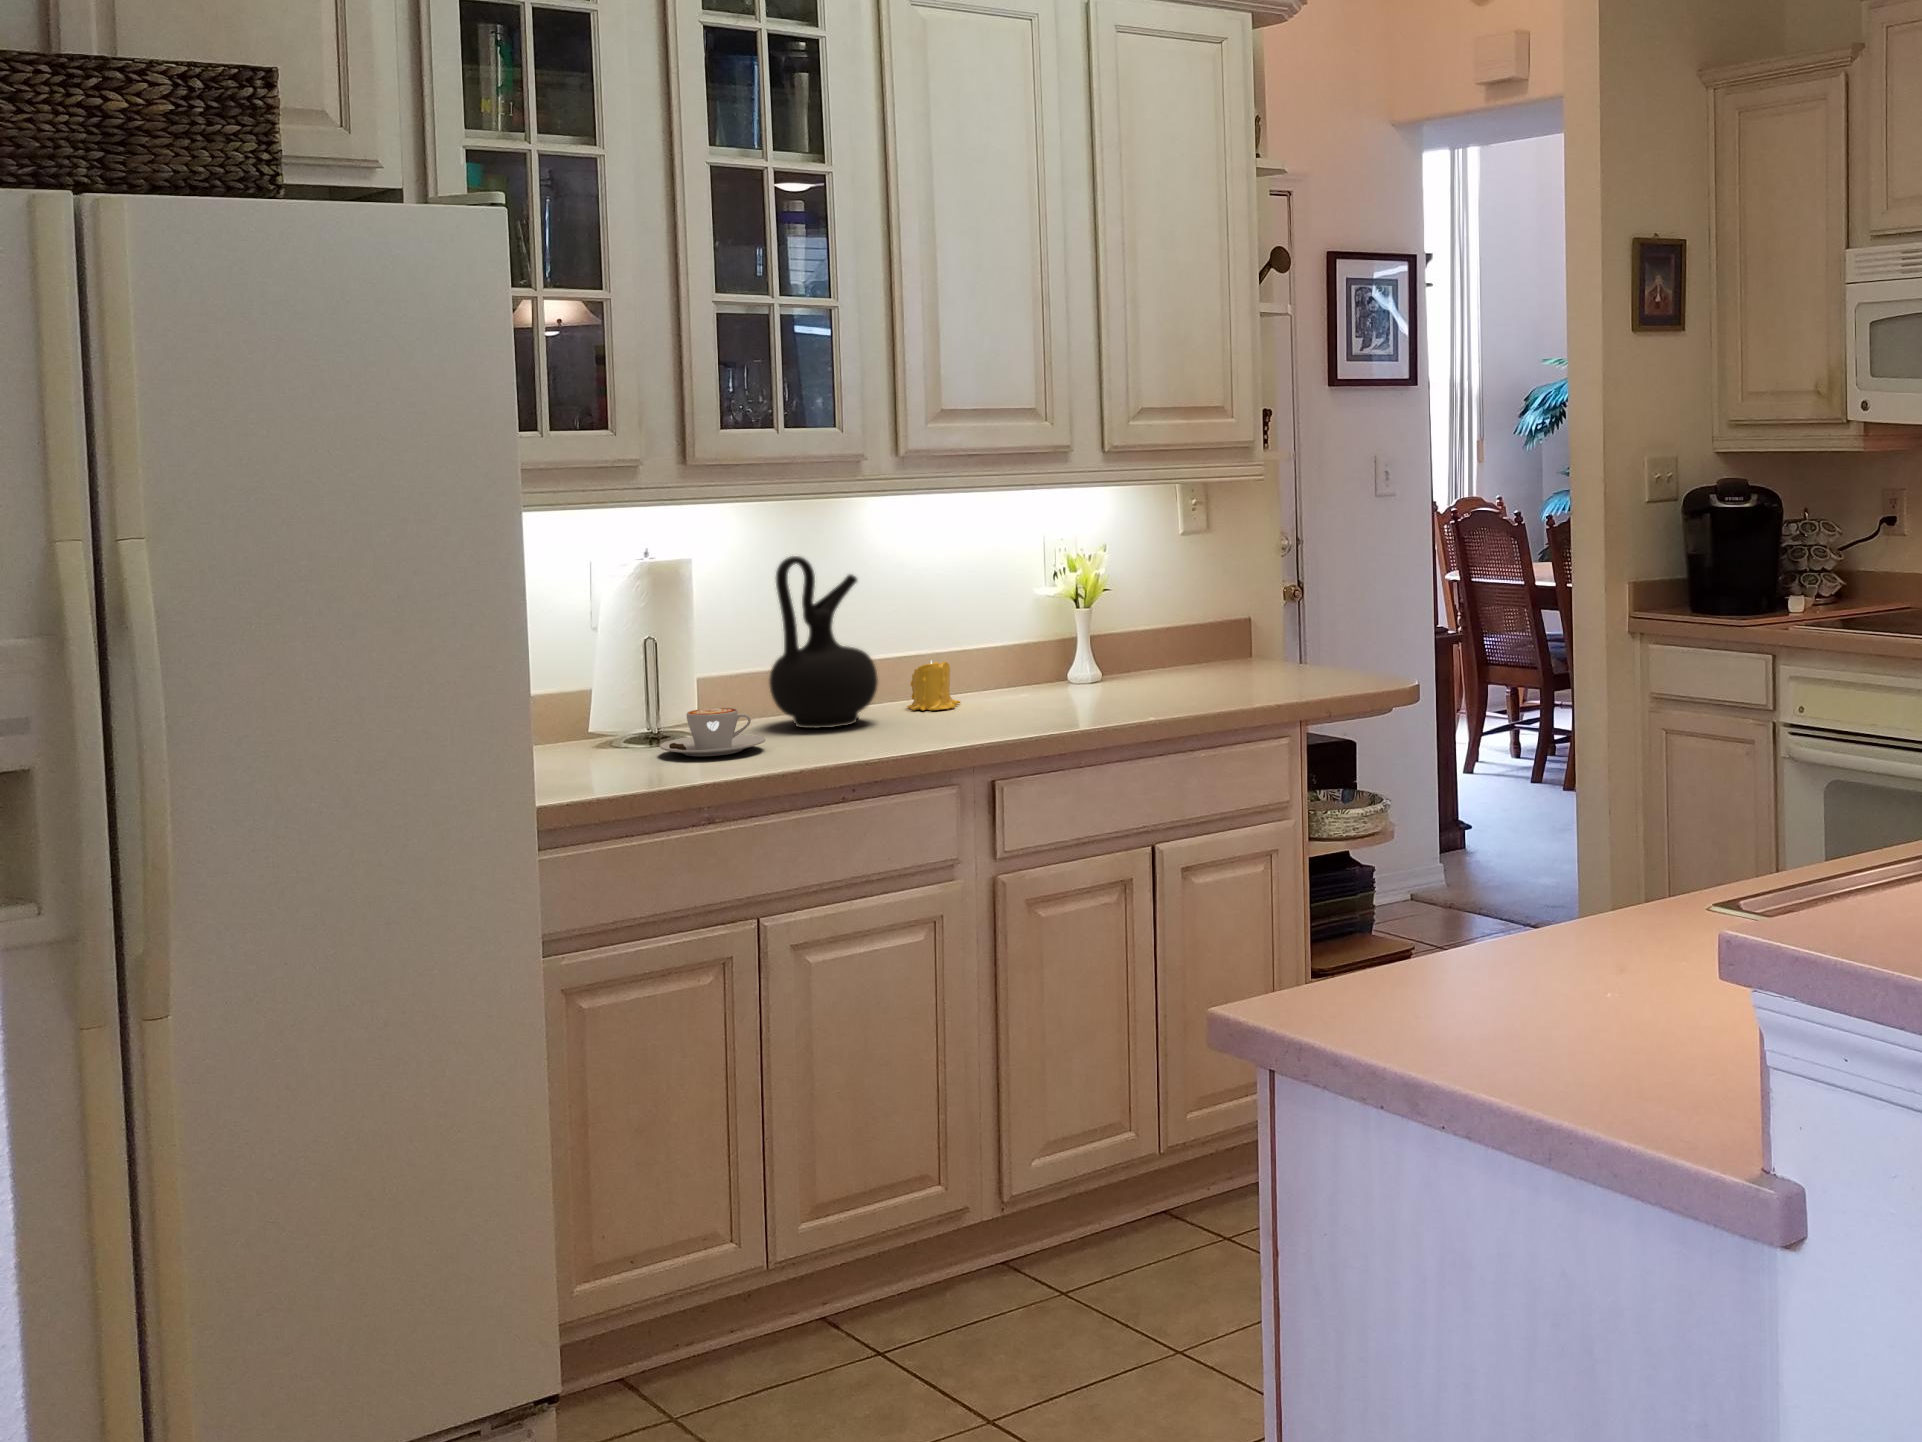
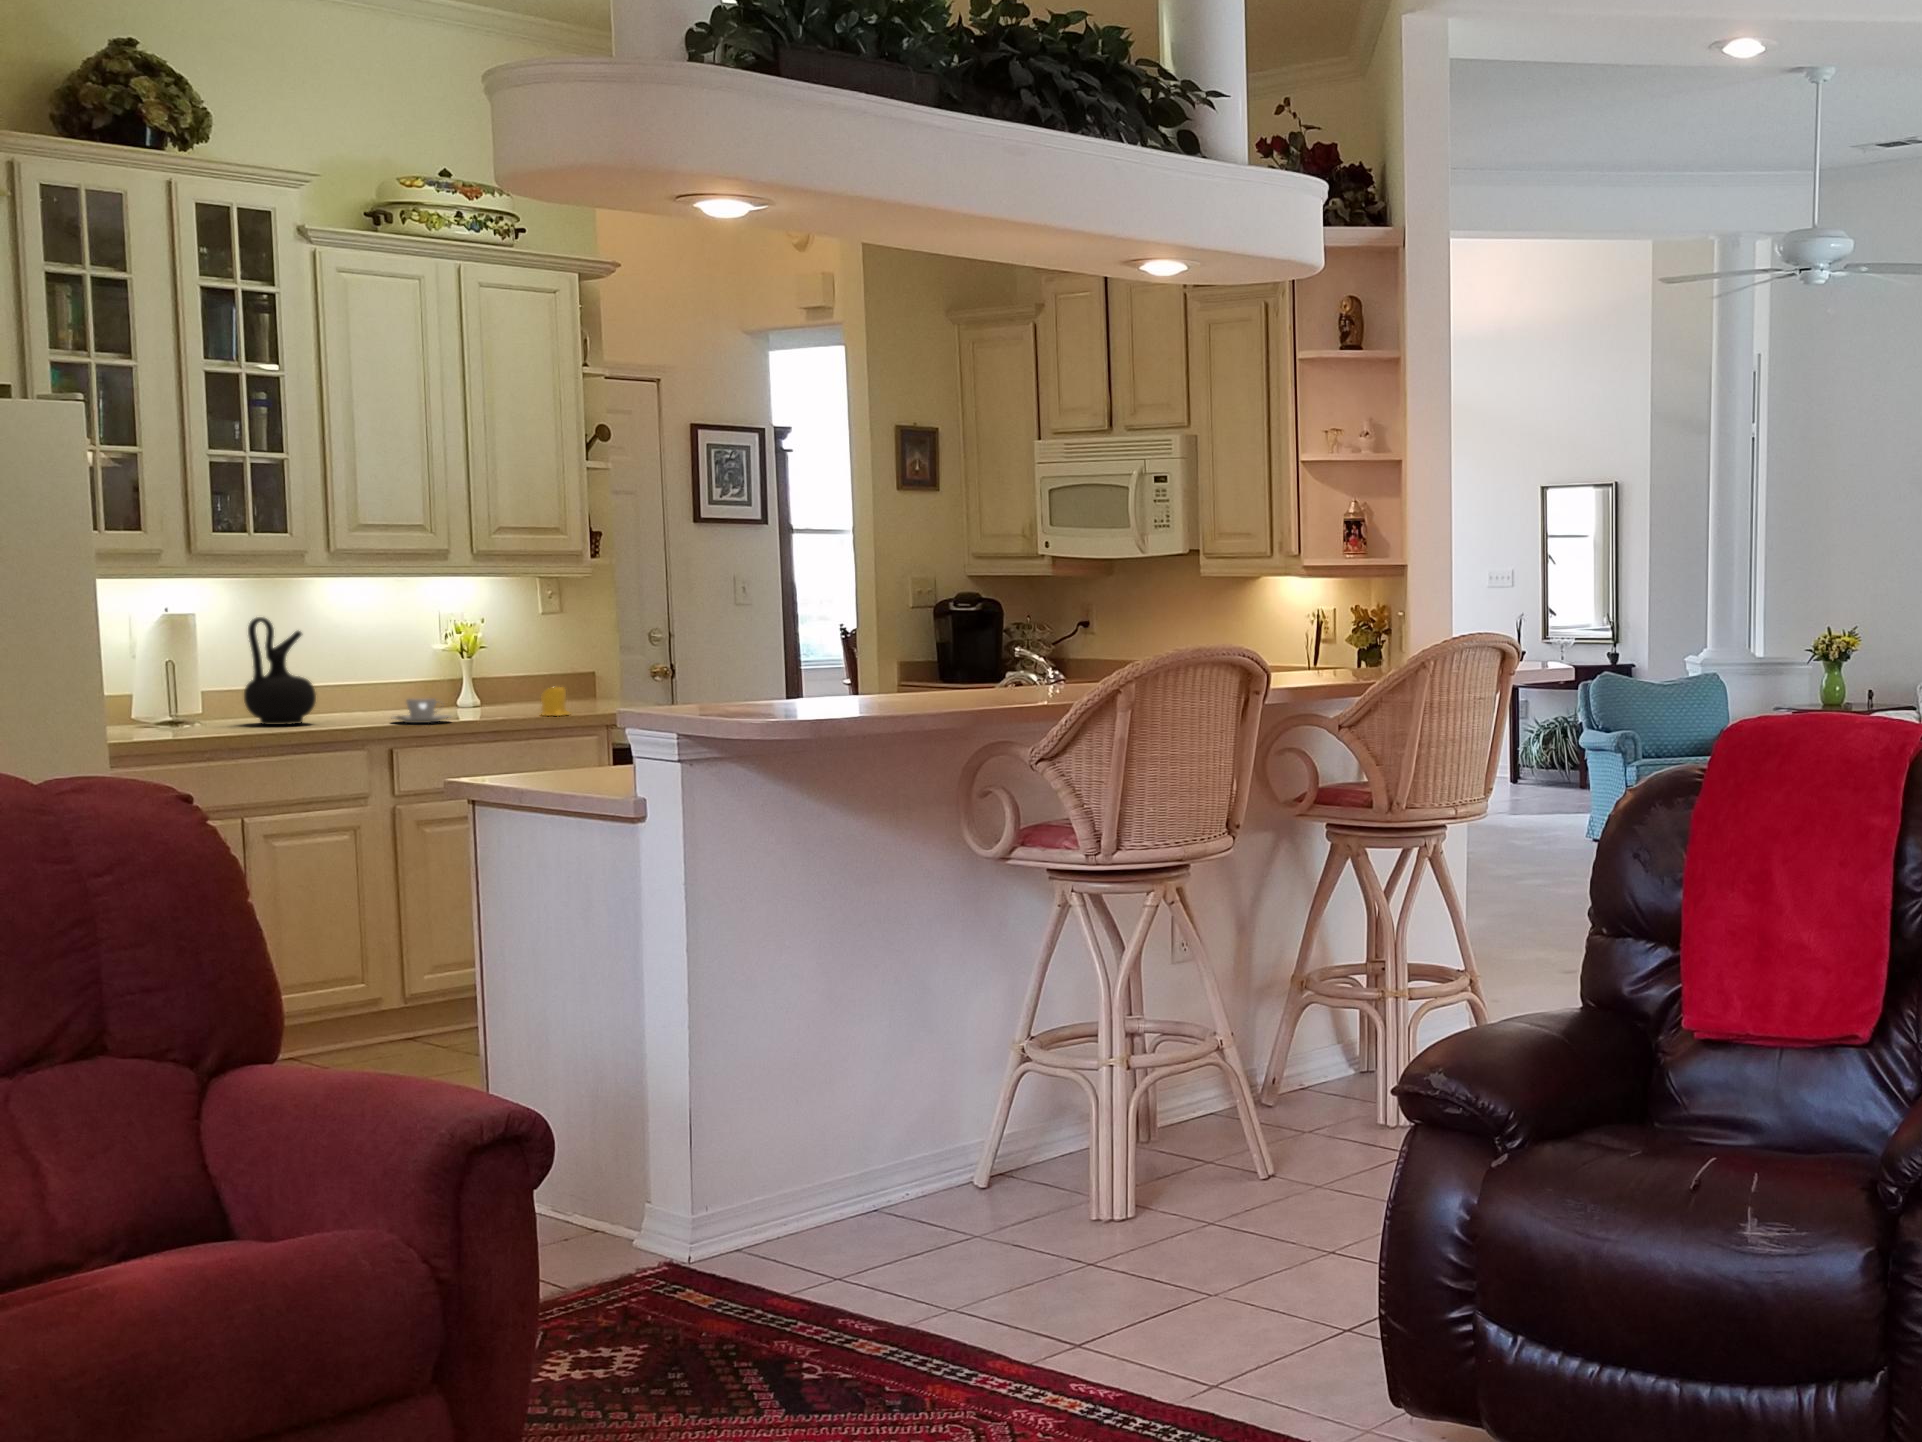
candle: present [907,661,961,710] -> present [541,687,570,716]
coffee cup: present [660,708,765,756] -> present [393,698,451,723]

